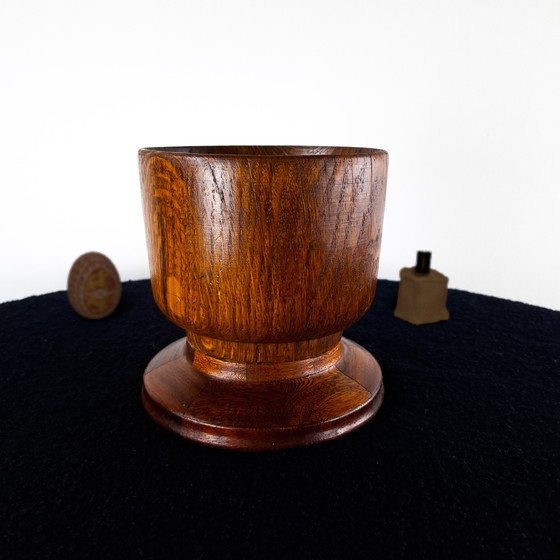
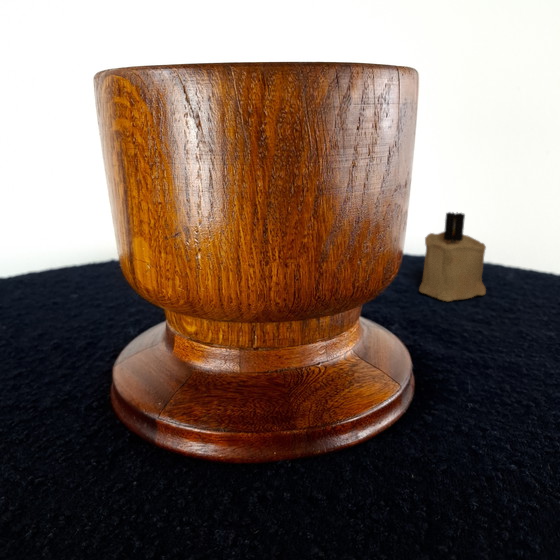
decorative egg: present [67,251,122,319] -> none [28,221,95,302]

